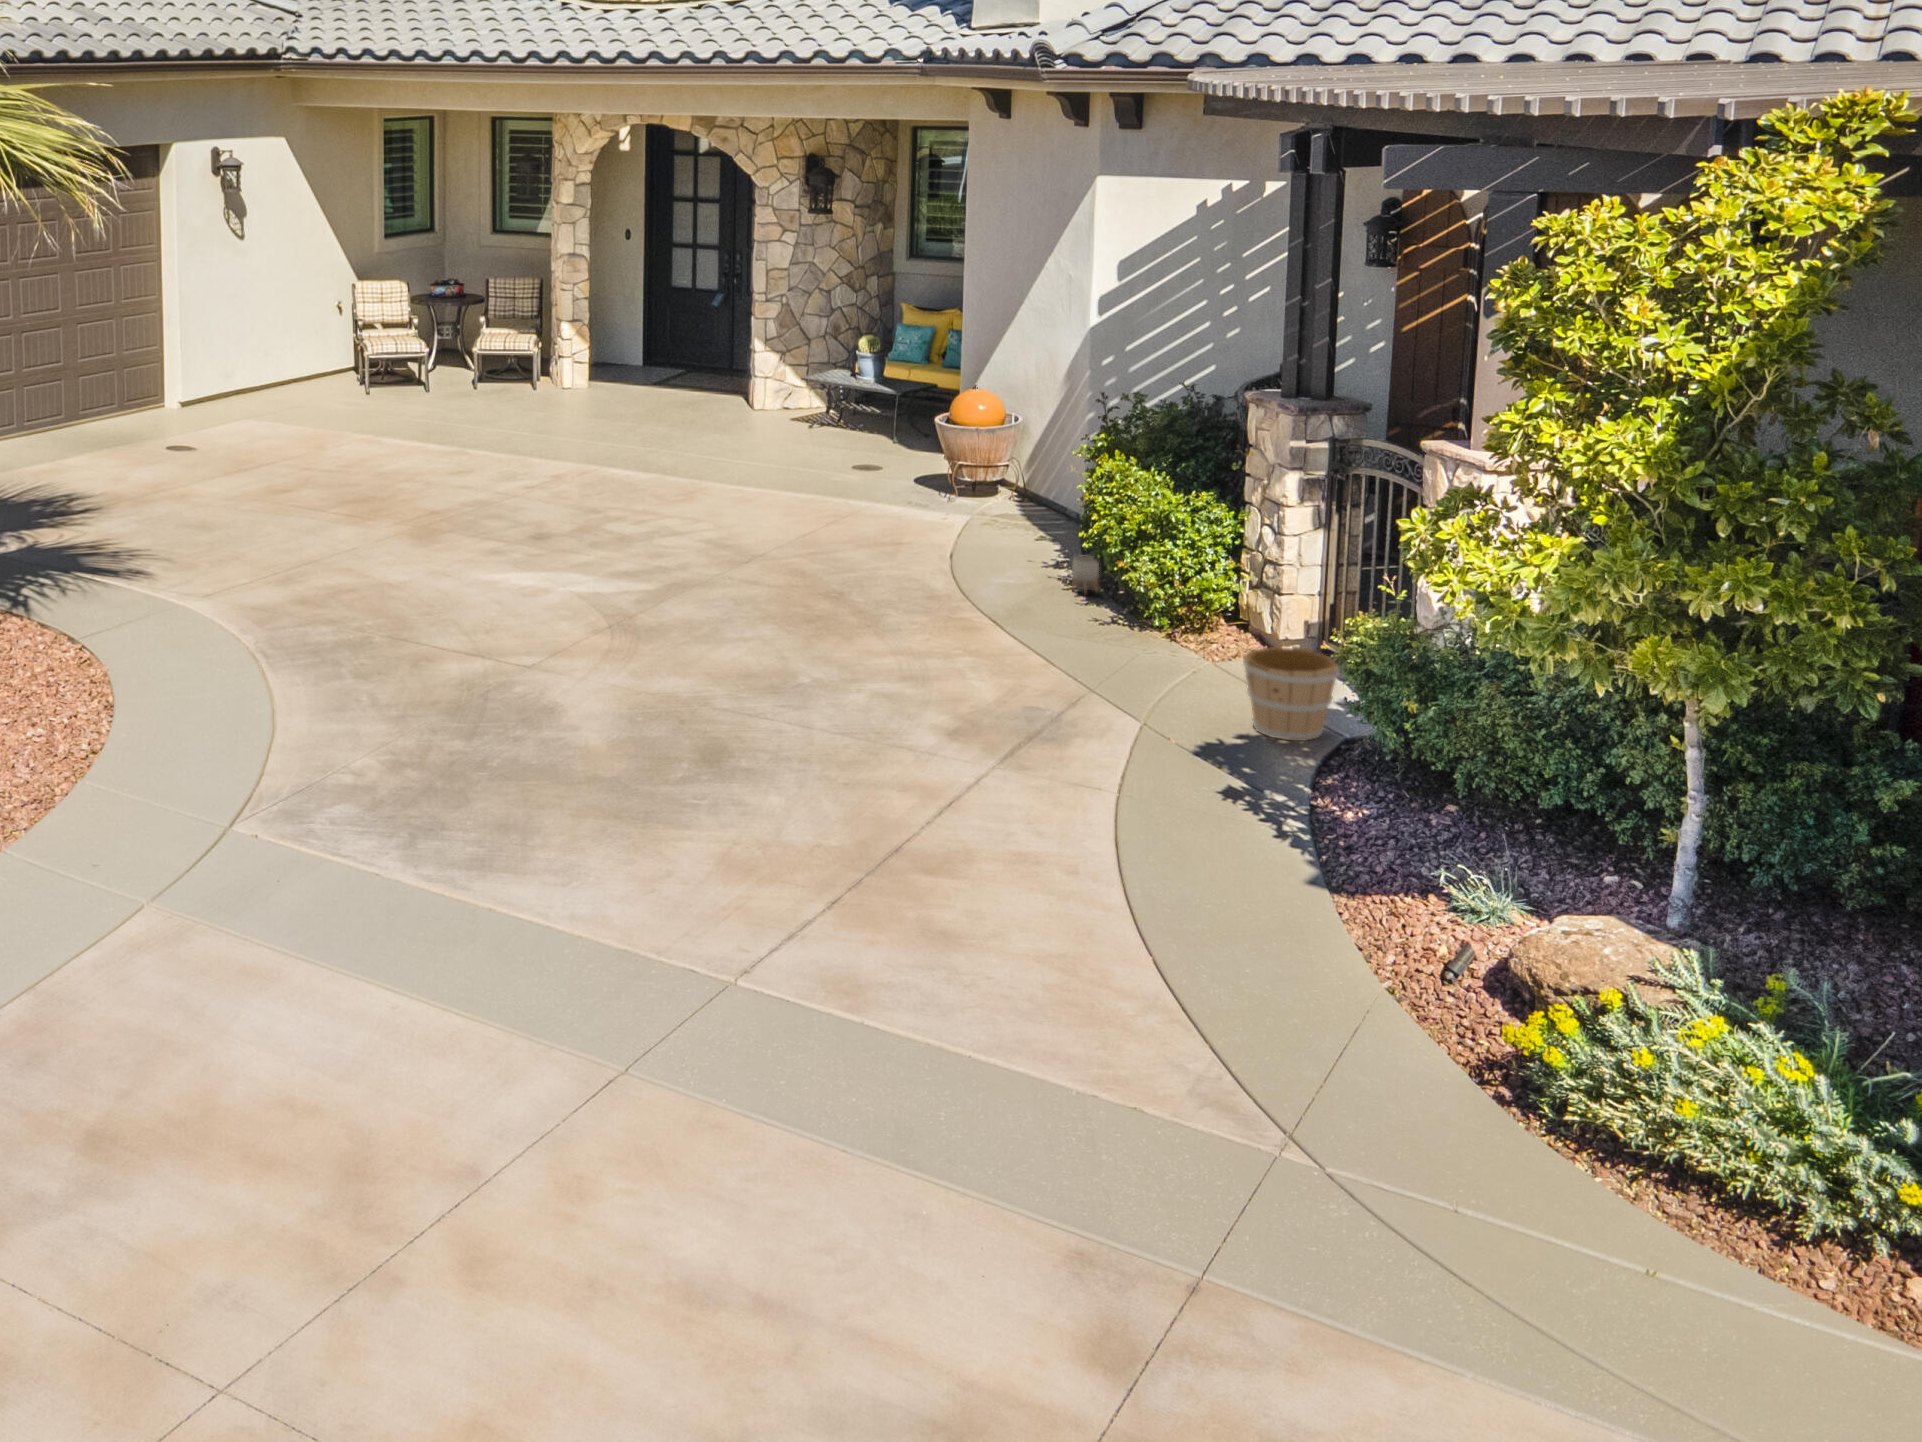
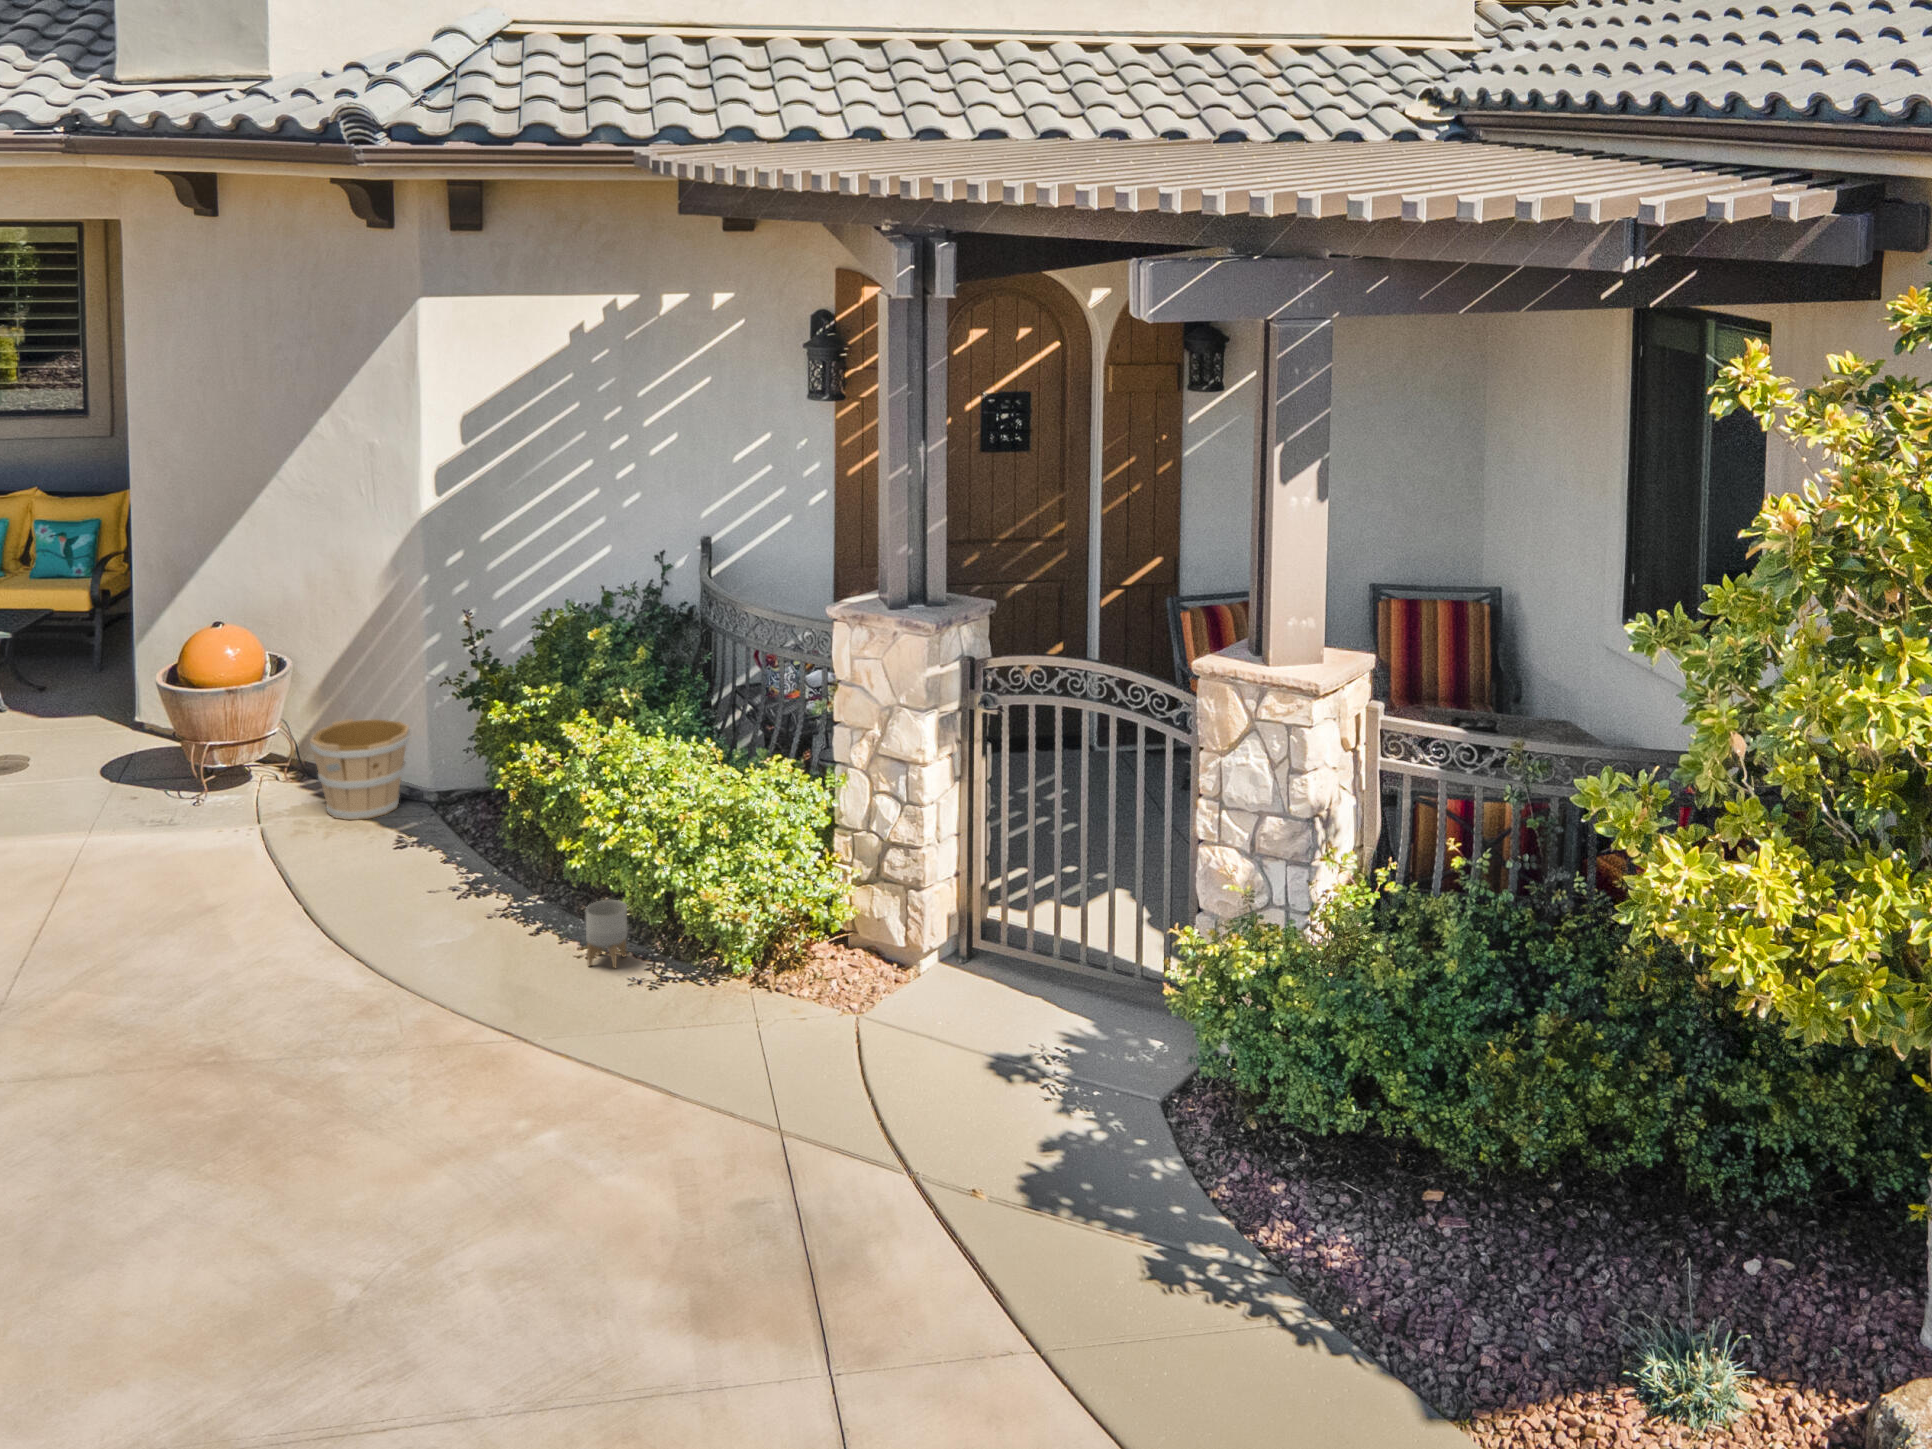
wooden bucket: present [1243,646,1340,741] -> present [310,719,411,820]

